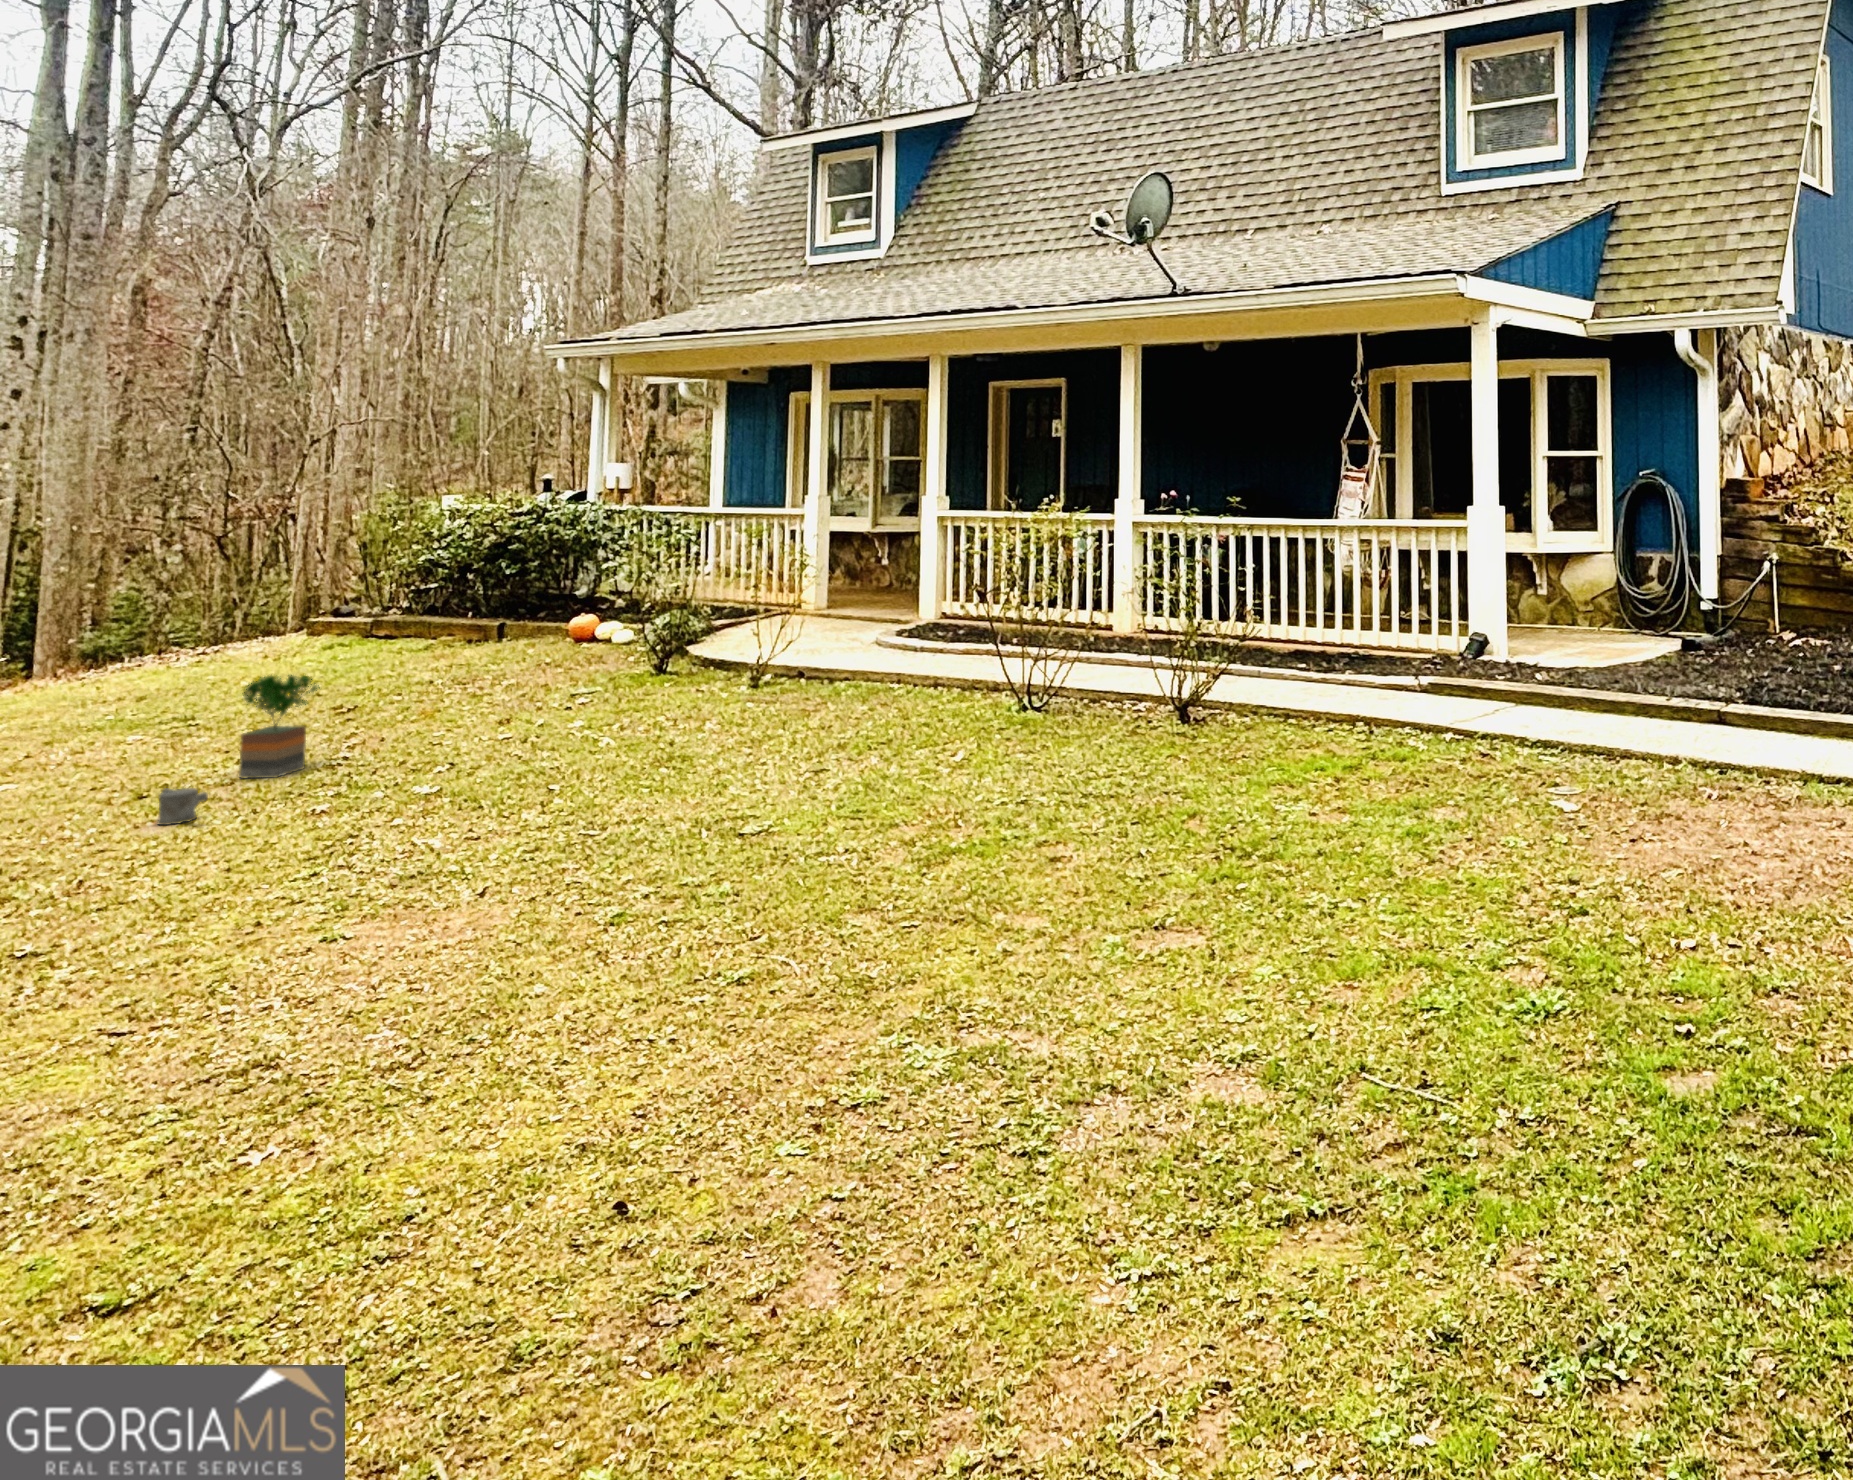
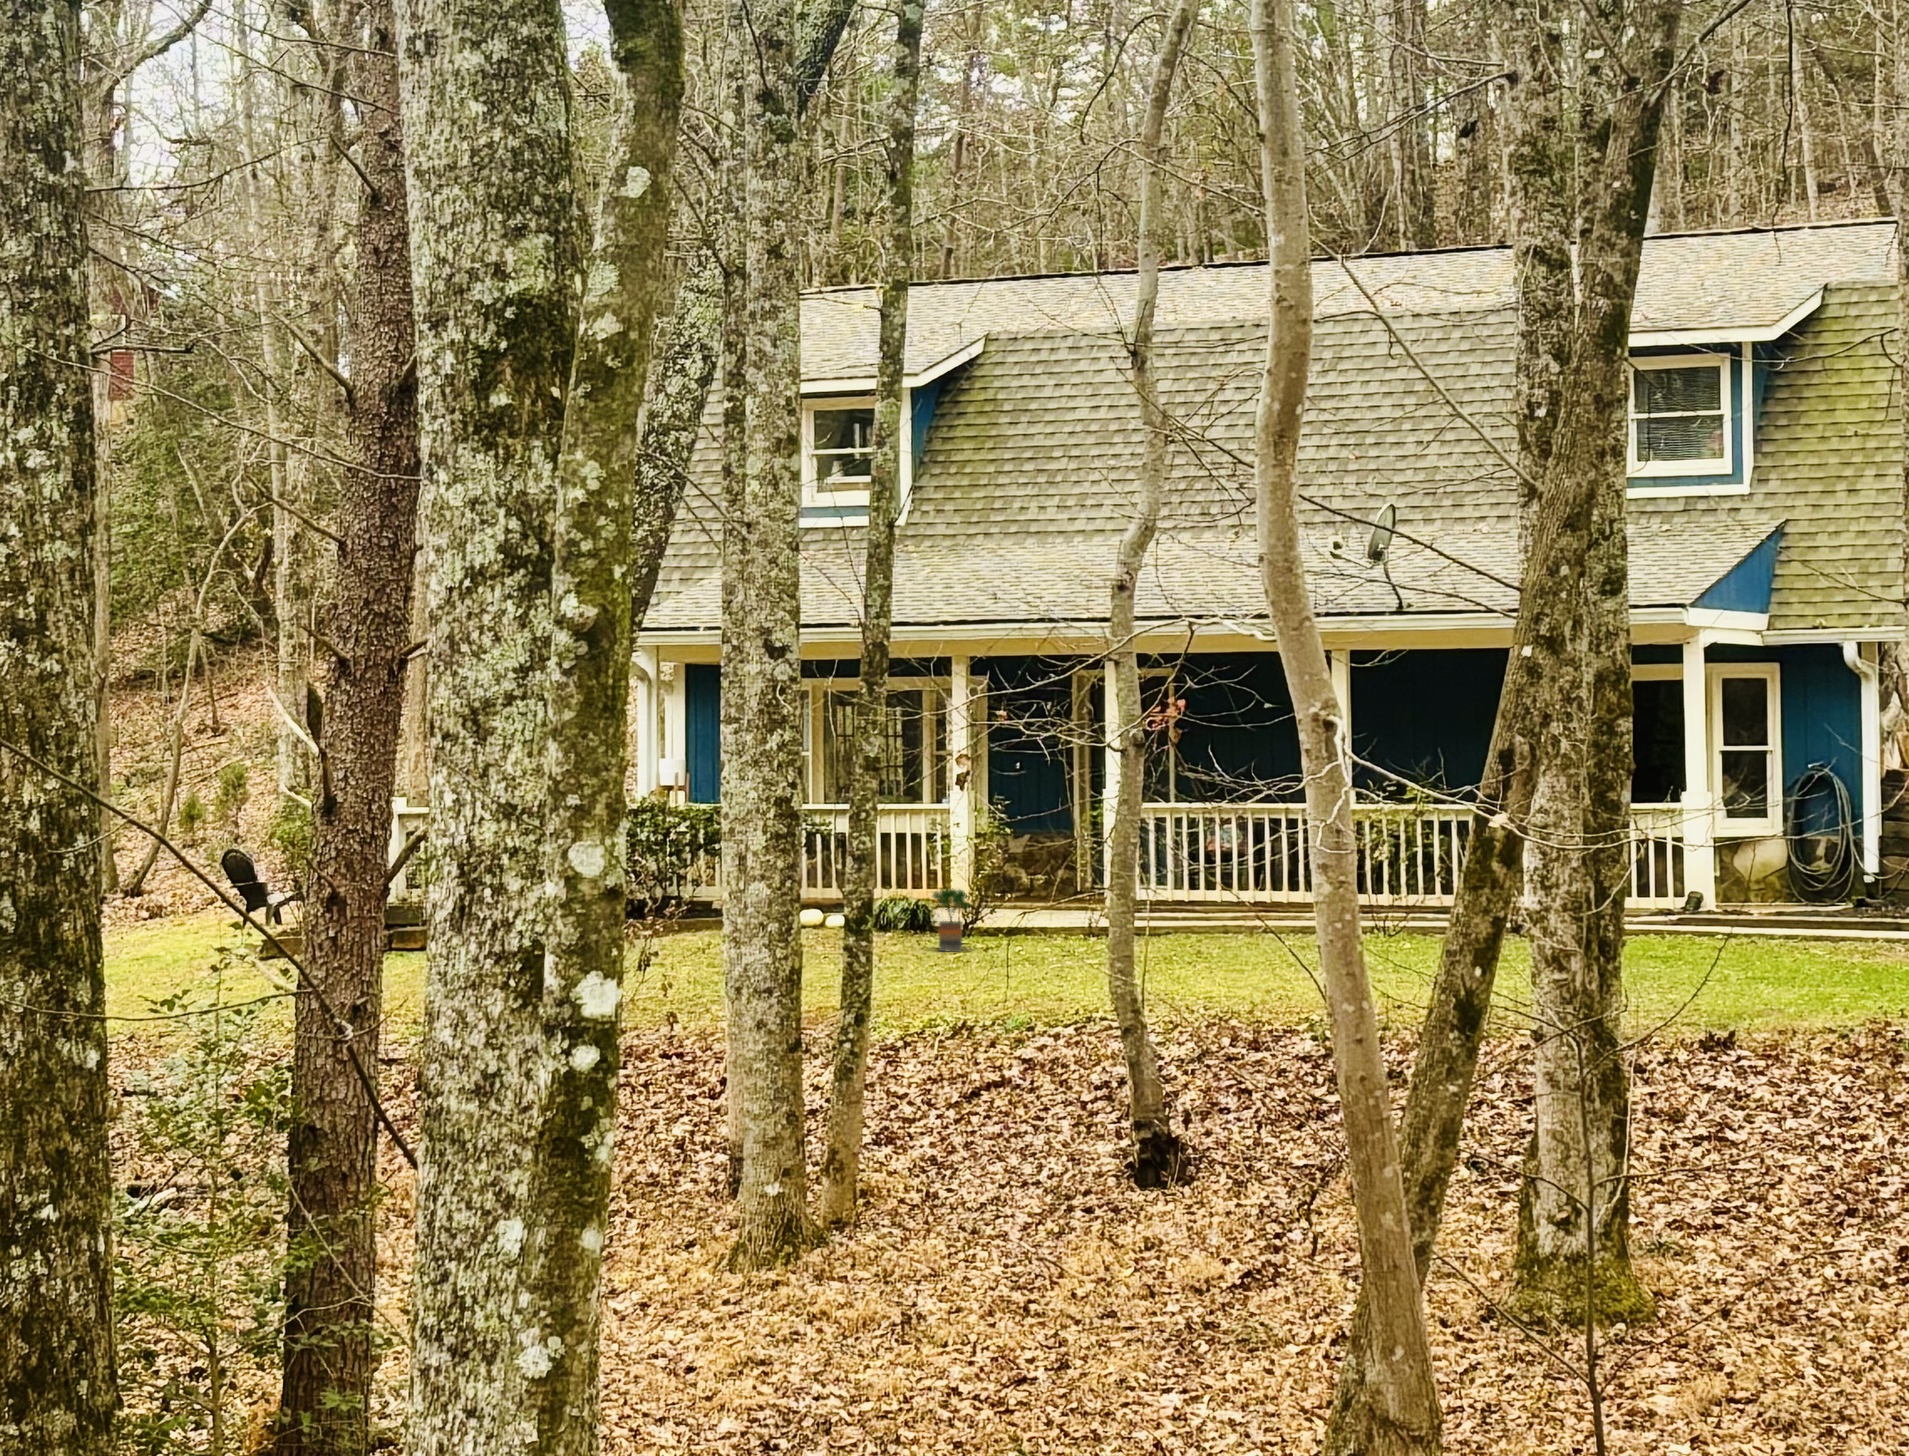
watering can: present [158,788,208,825] -> none [965,945,1005,964]

